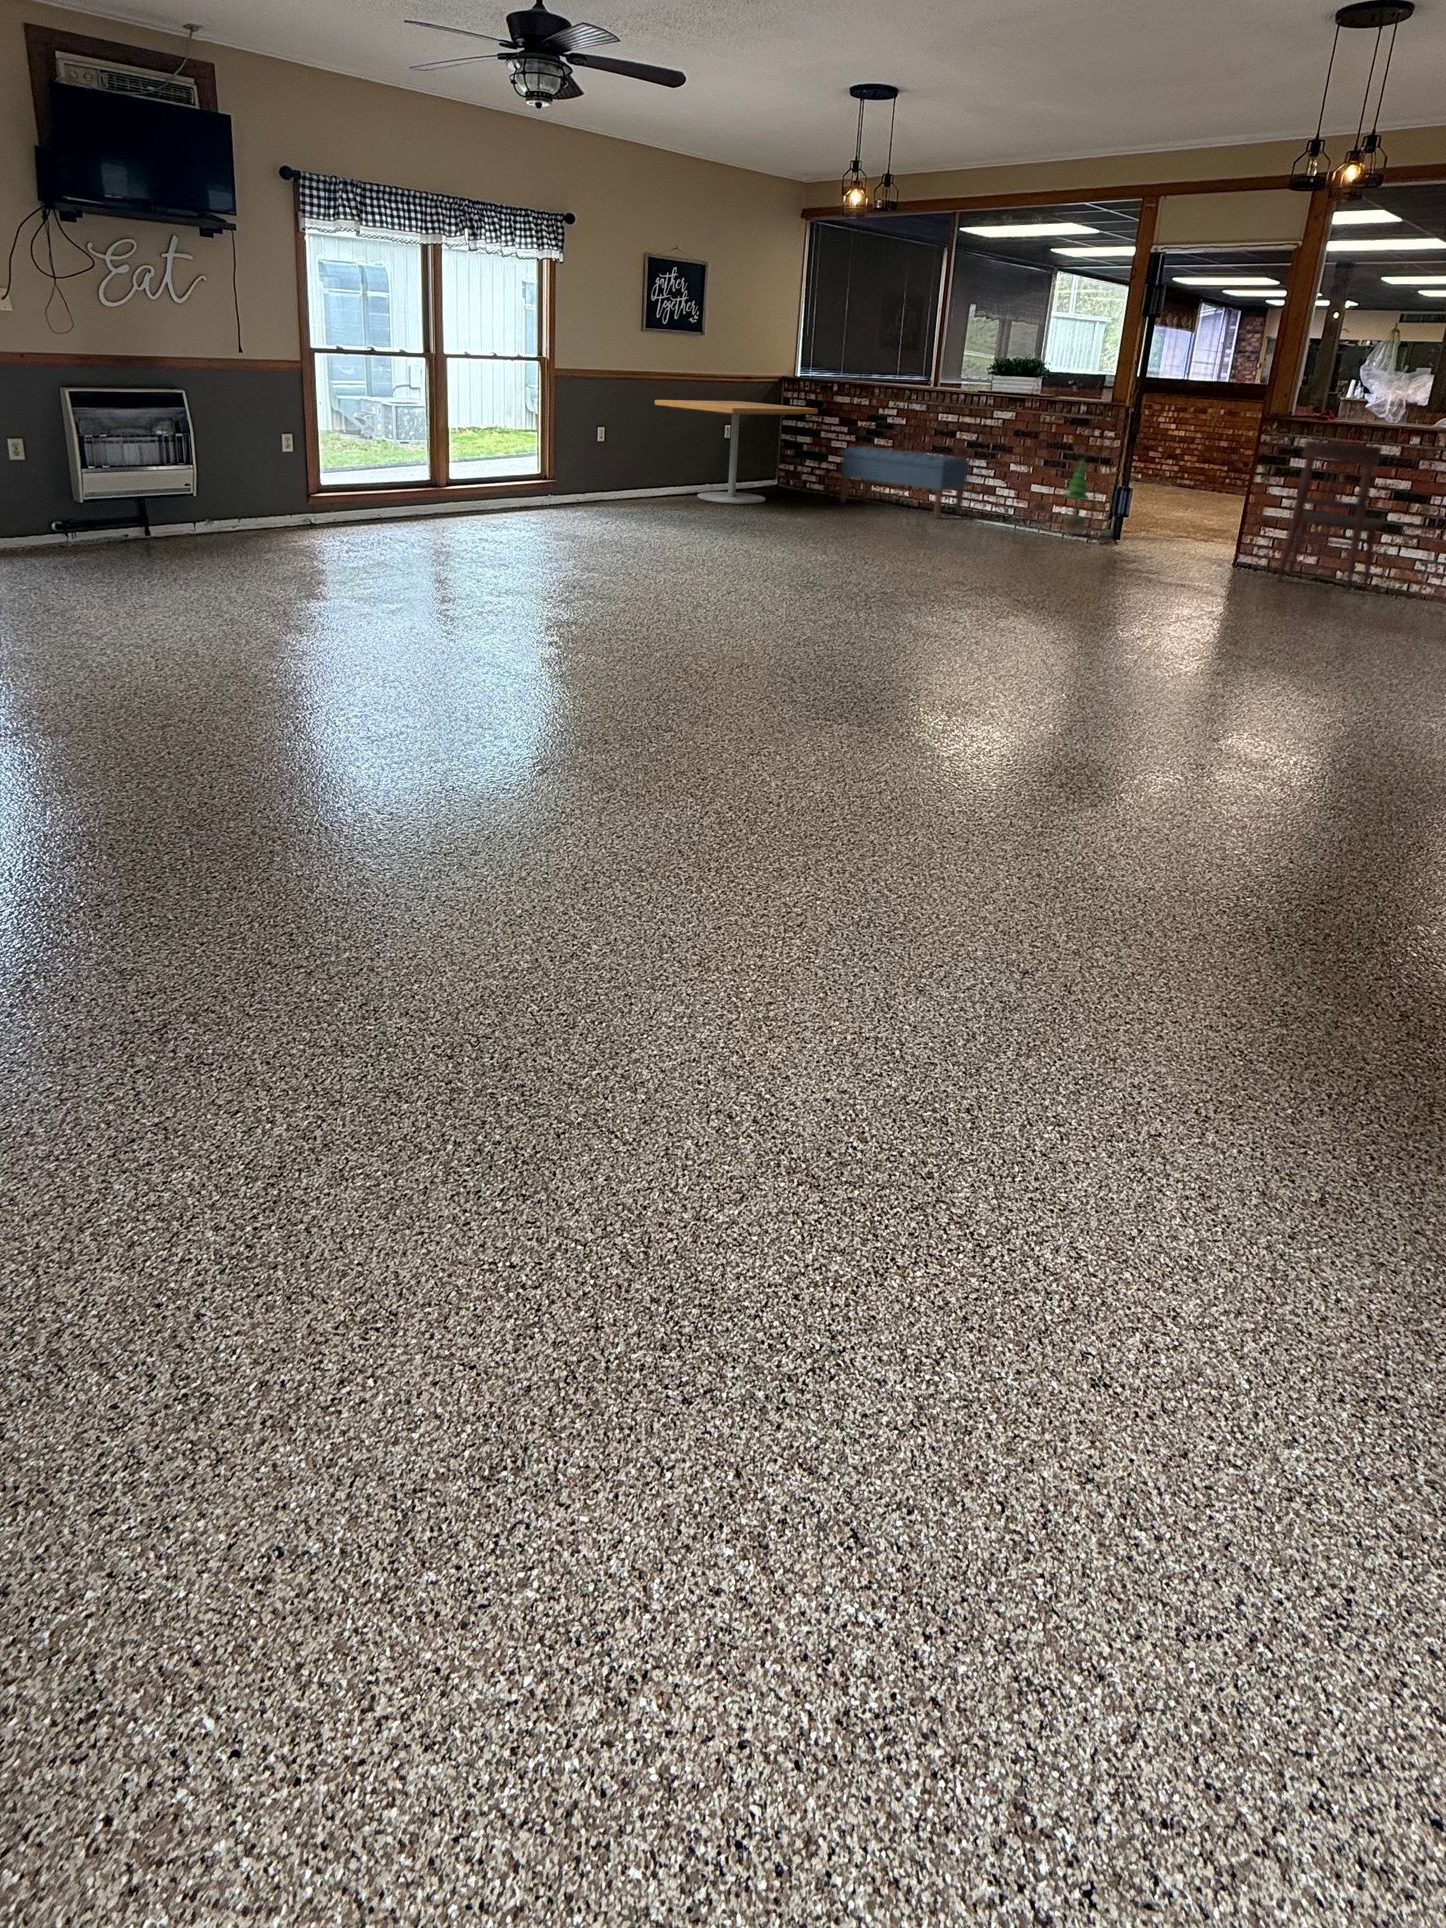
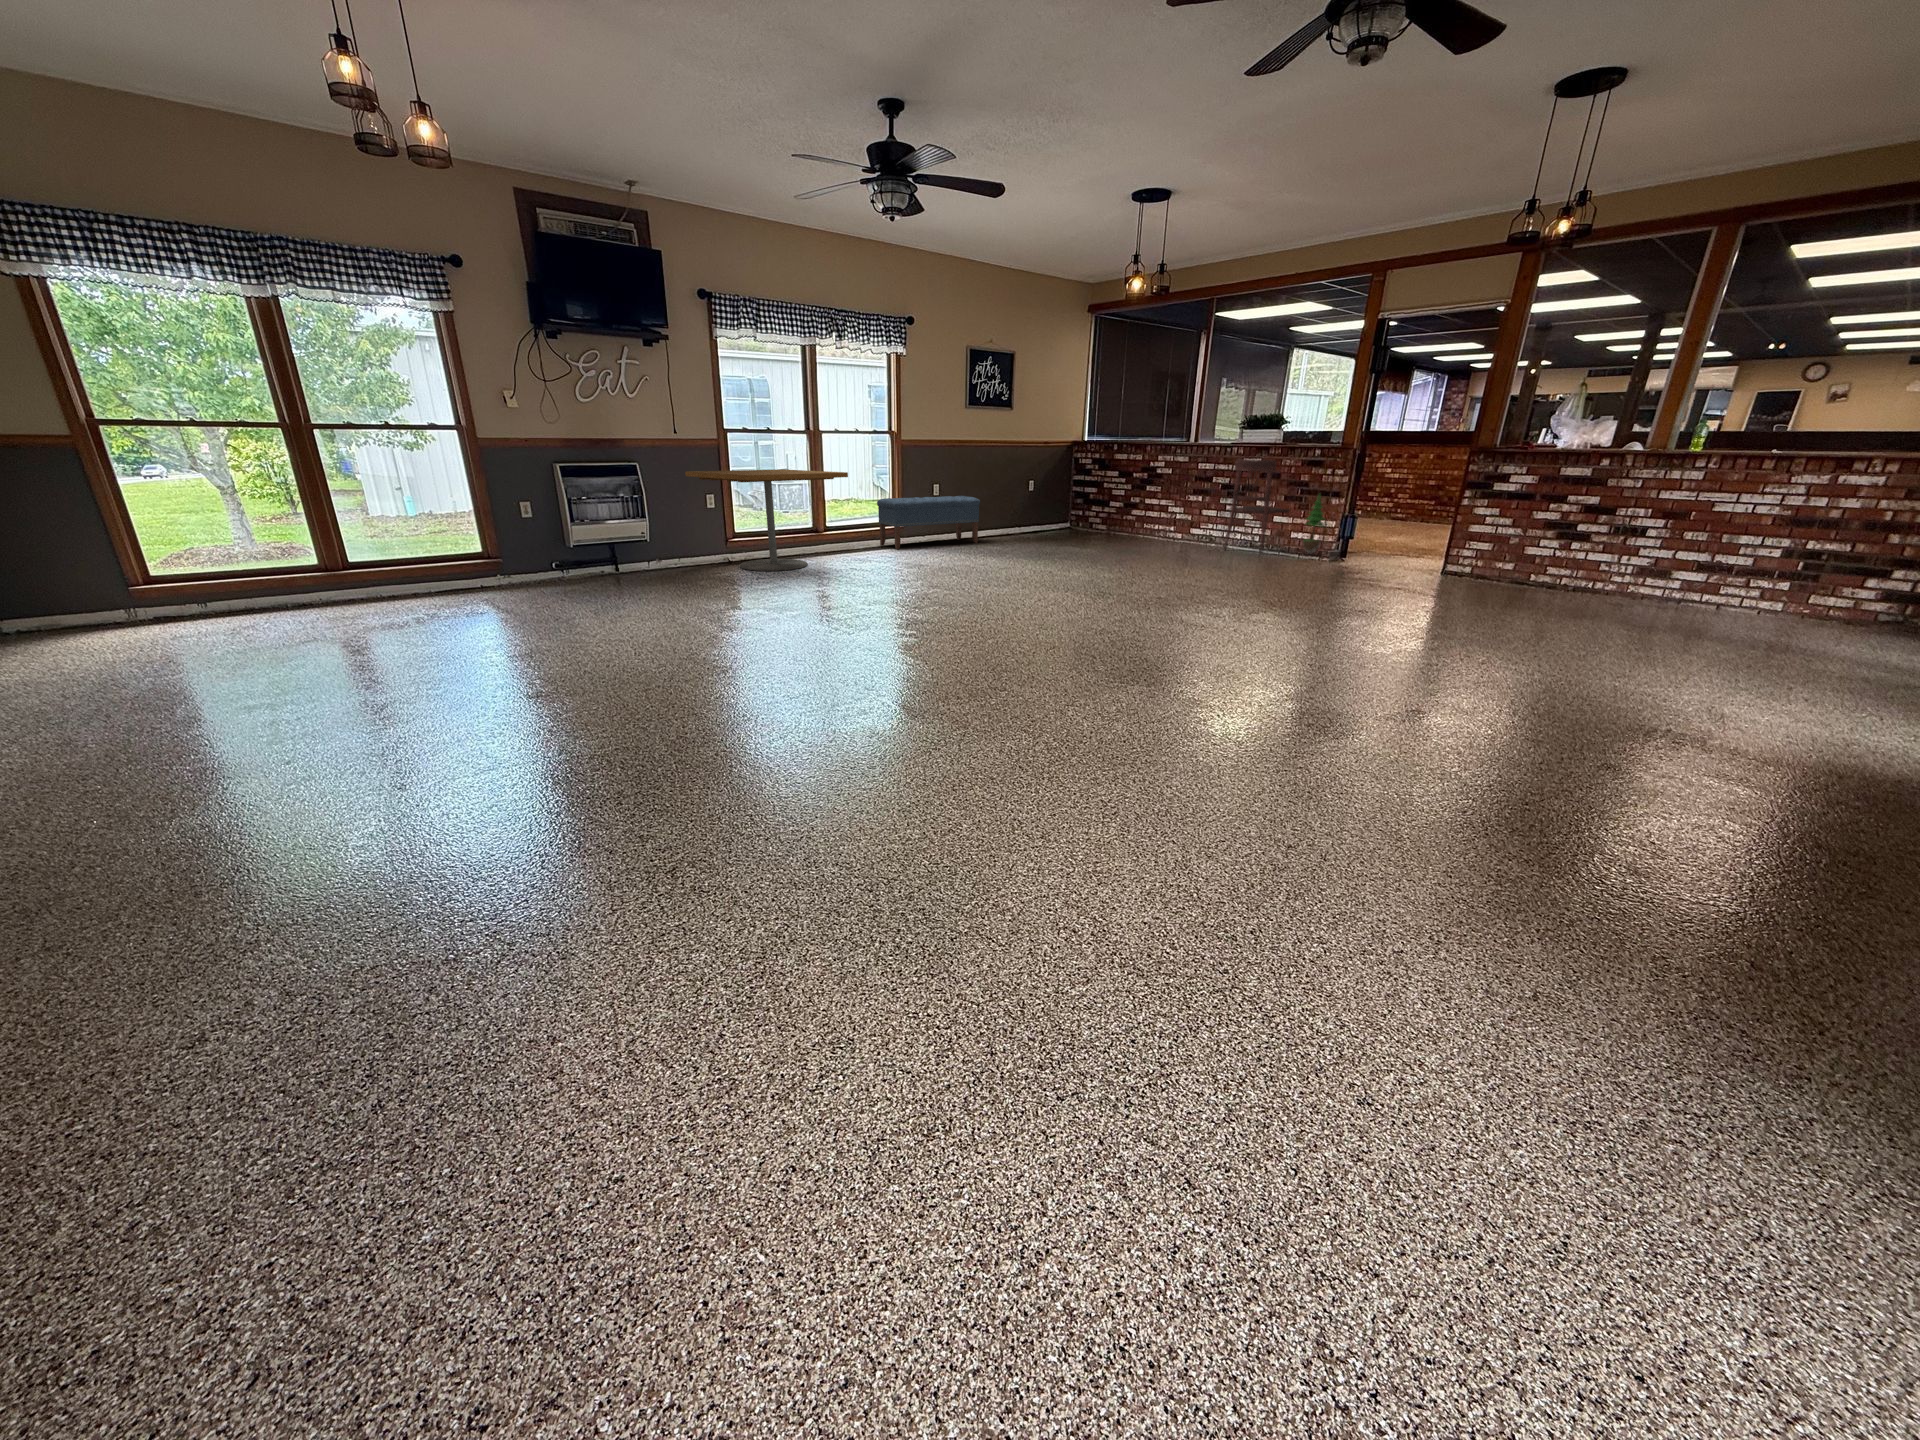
dining table: present [655,400,818,504] -> present [685,469,848,571]
dining chair: present [1278,440,1384,592] -> present [1224,459,1290,553]
bench: present [841,446,970,518] -> present [877,496,980,549]

